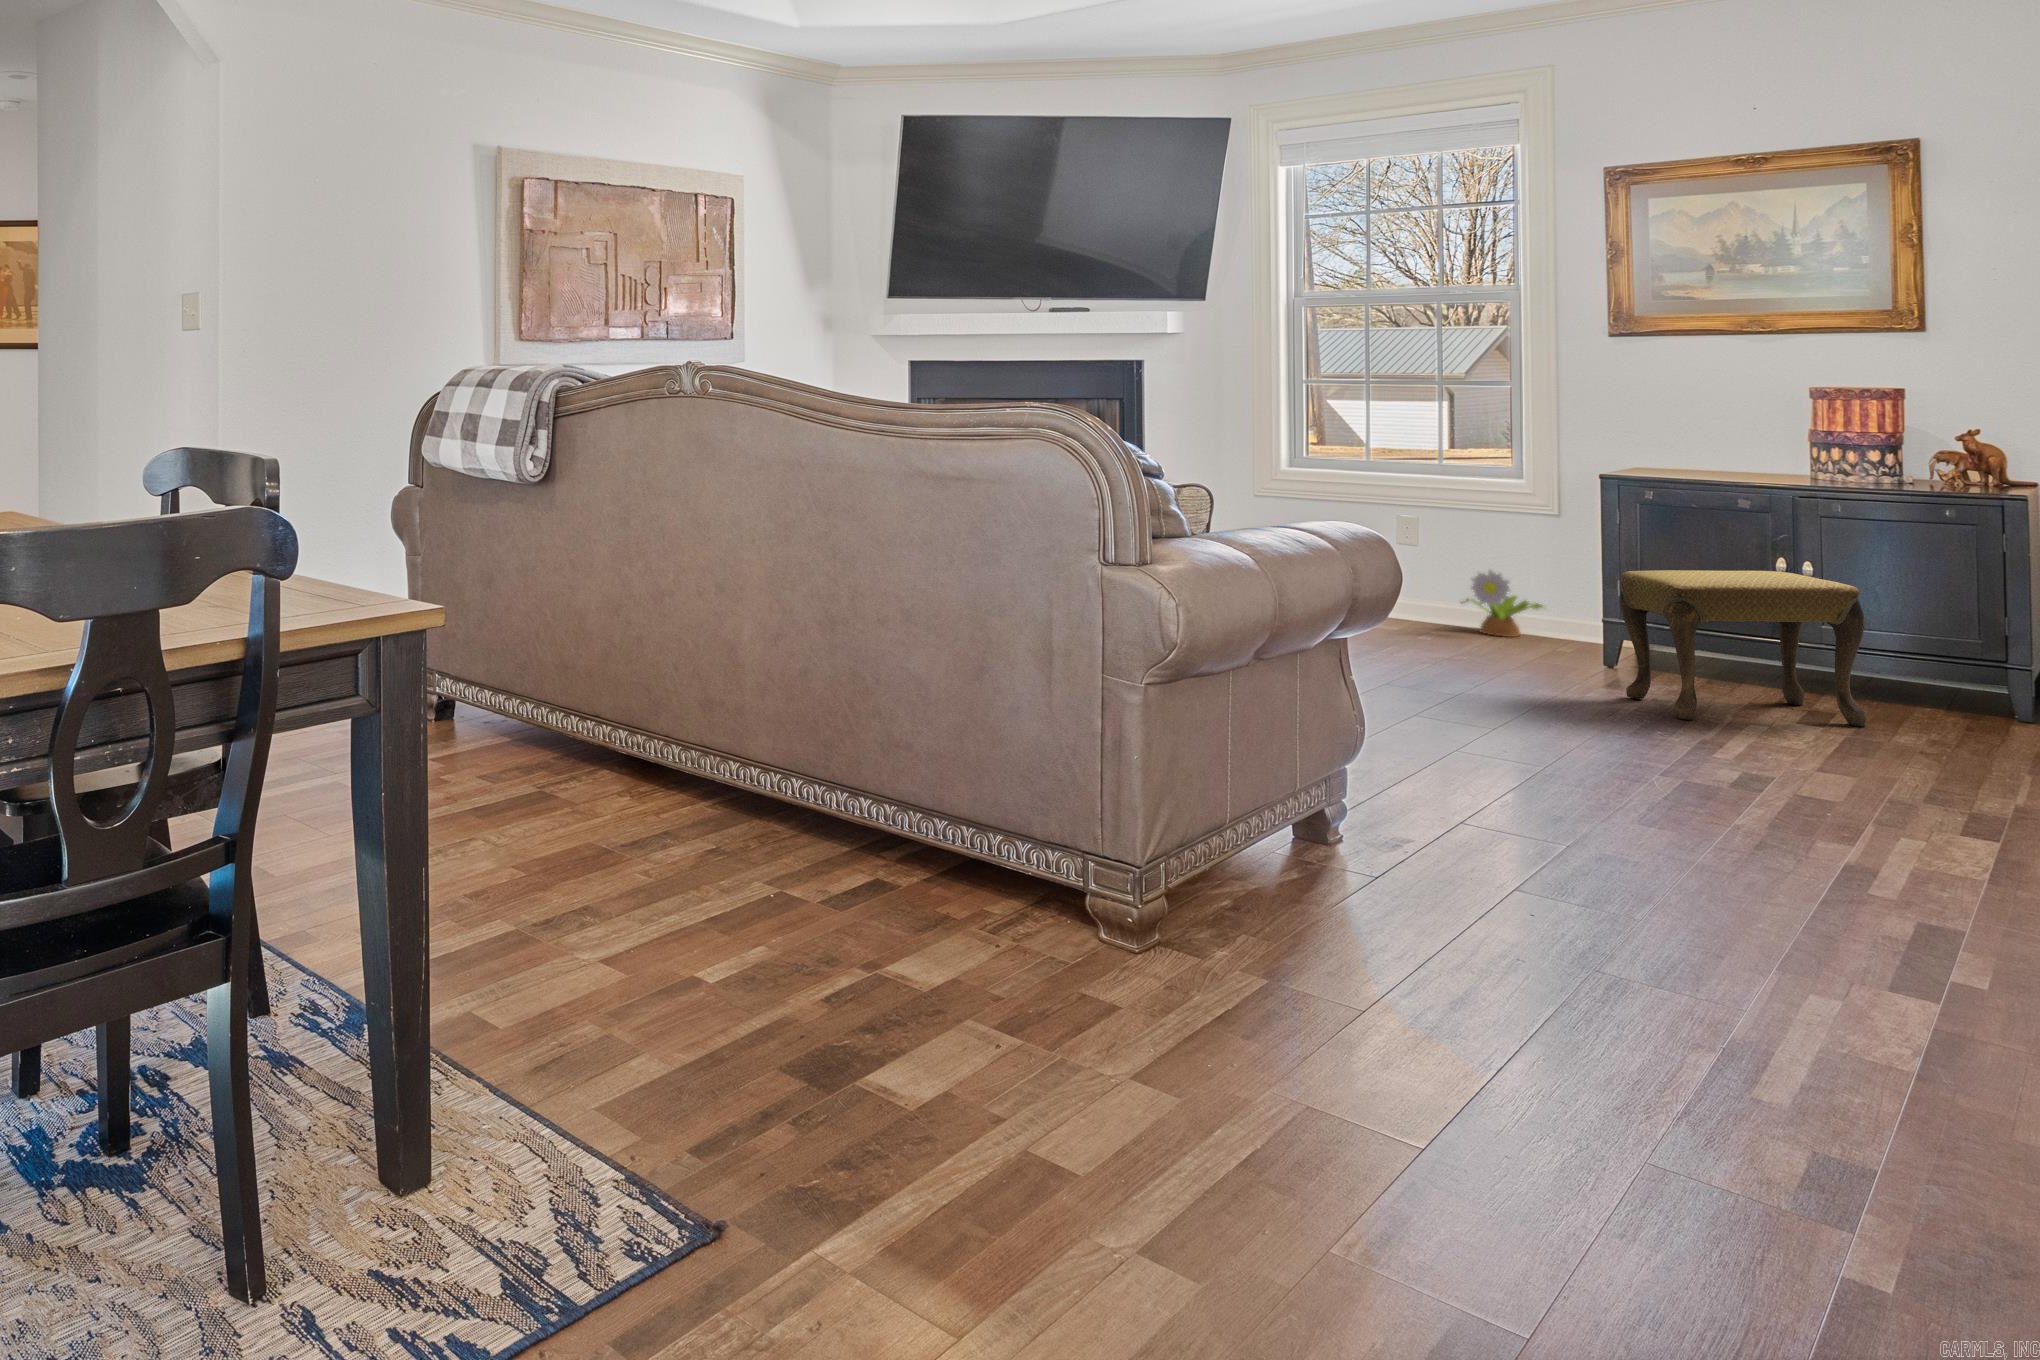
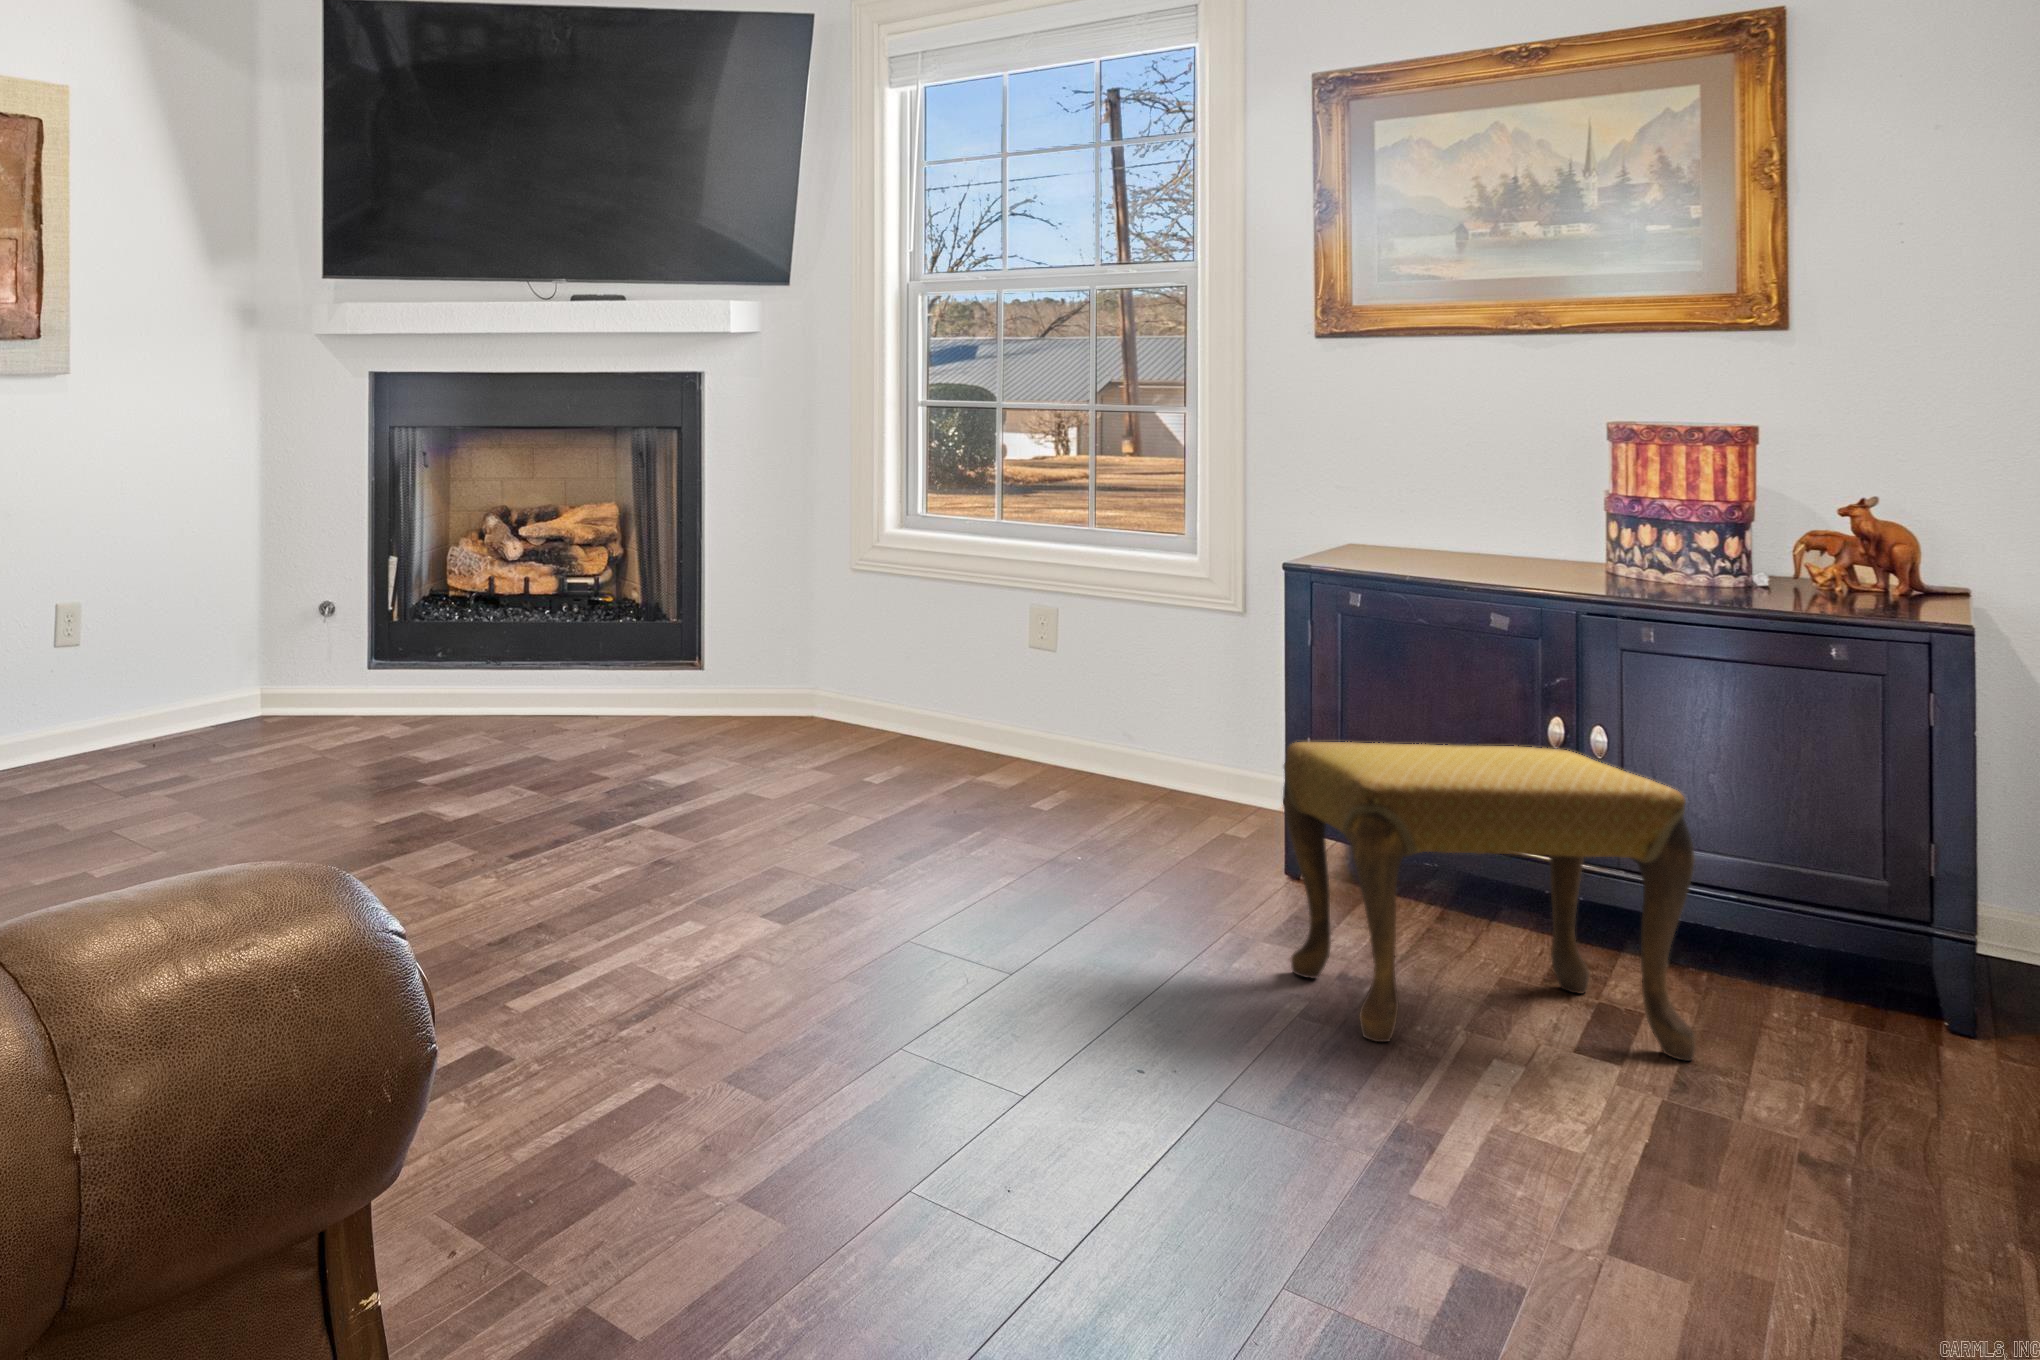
decorative plant: present [1464,570,1544,637] -> none [1093,706,1218,815]

